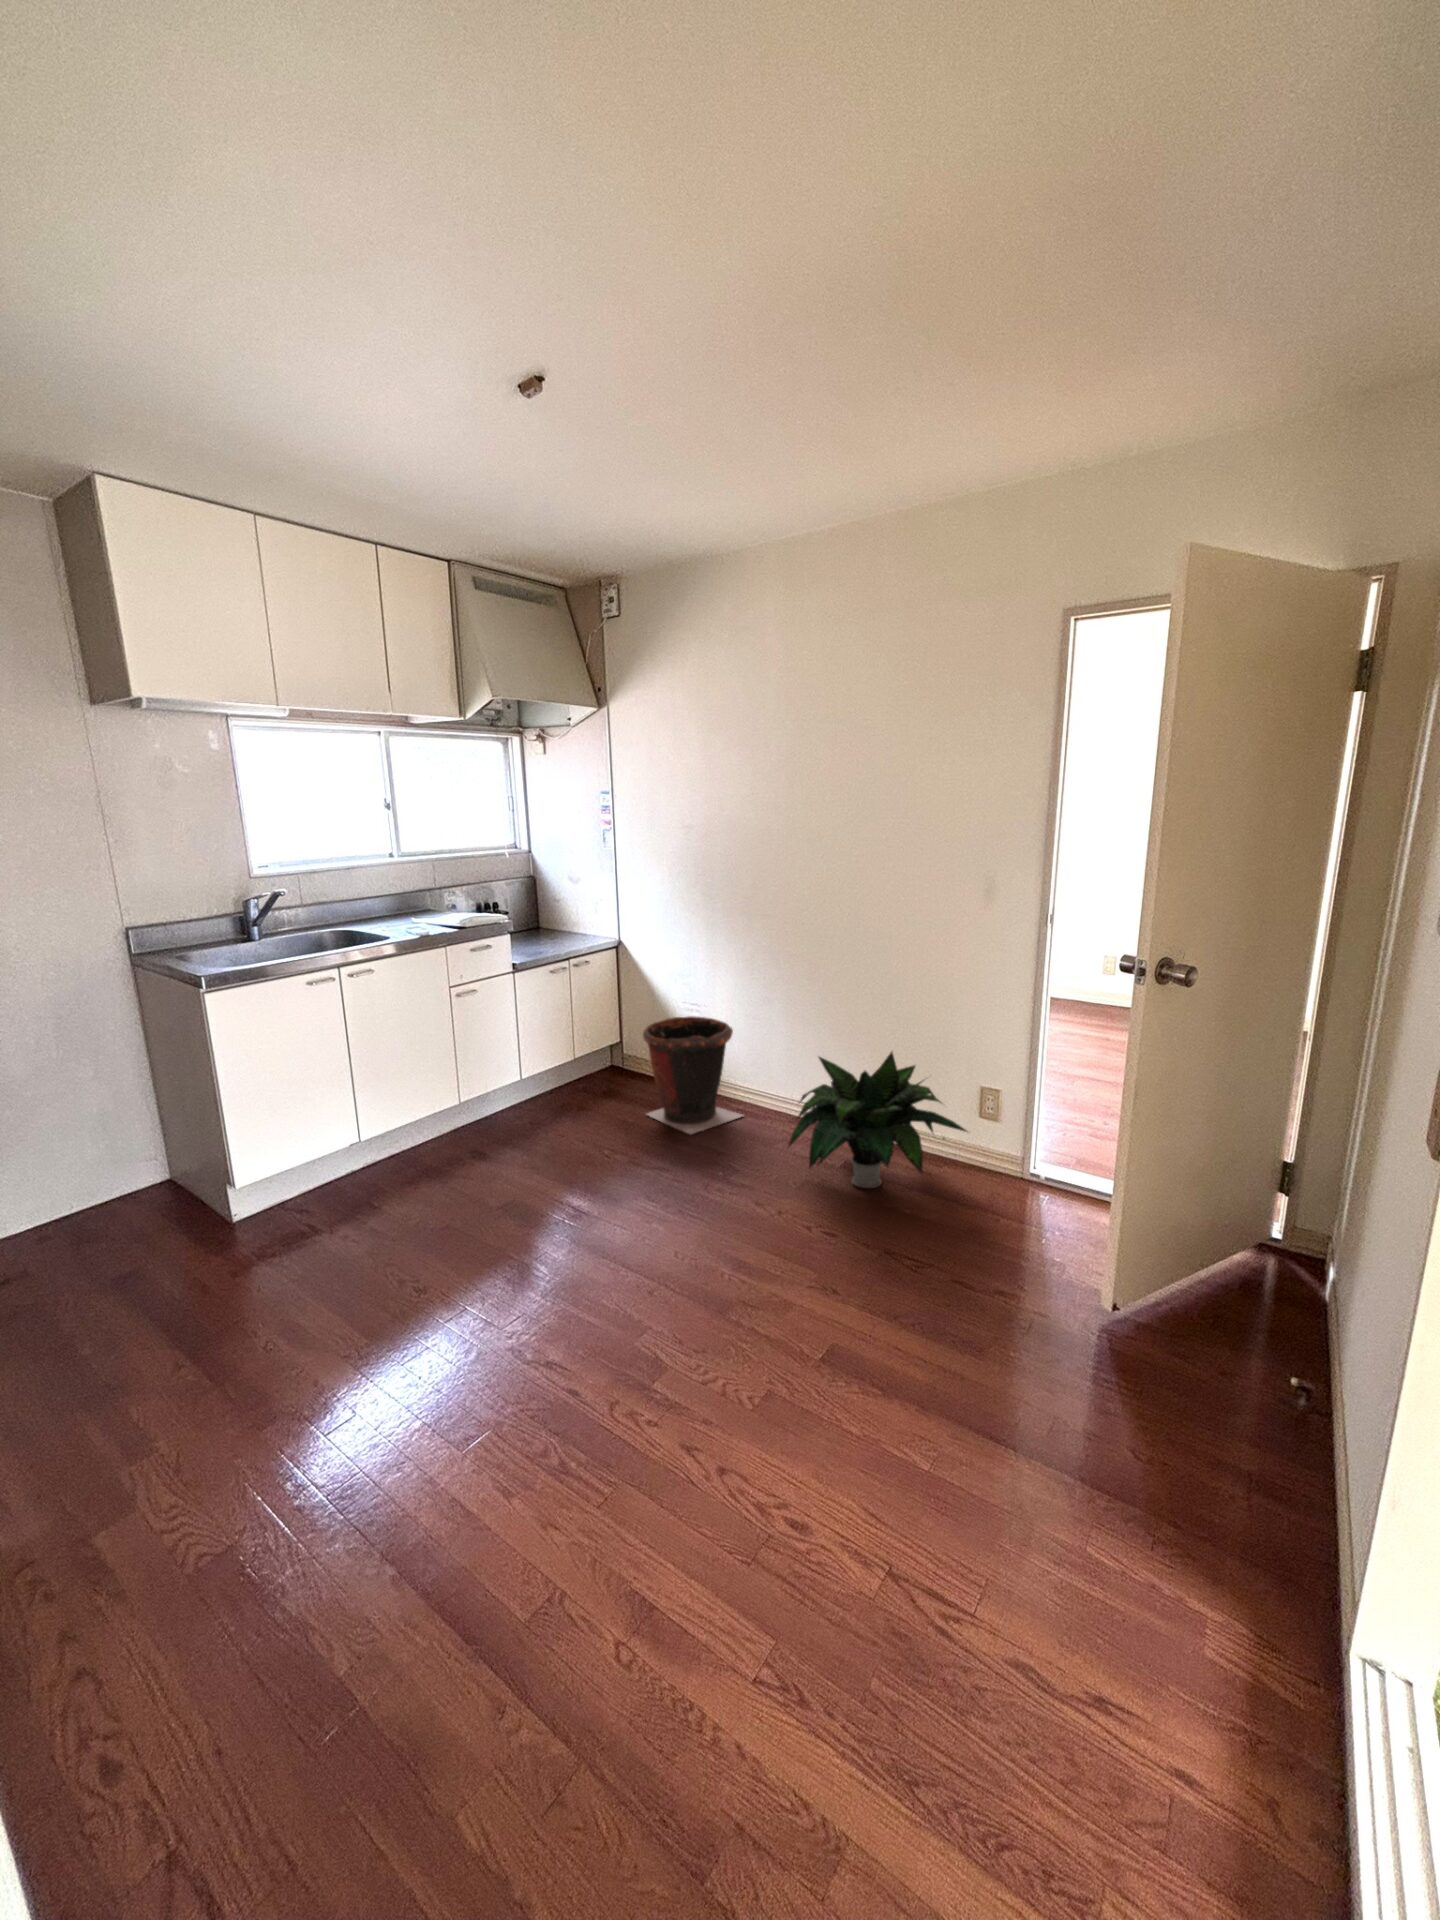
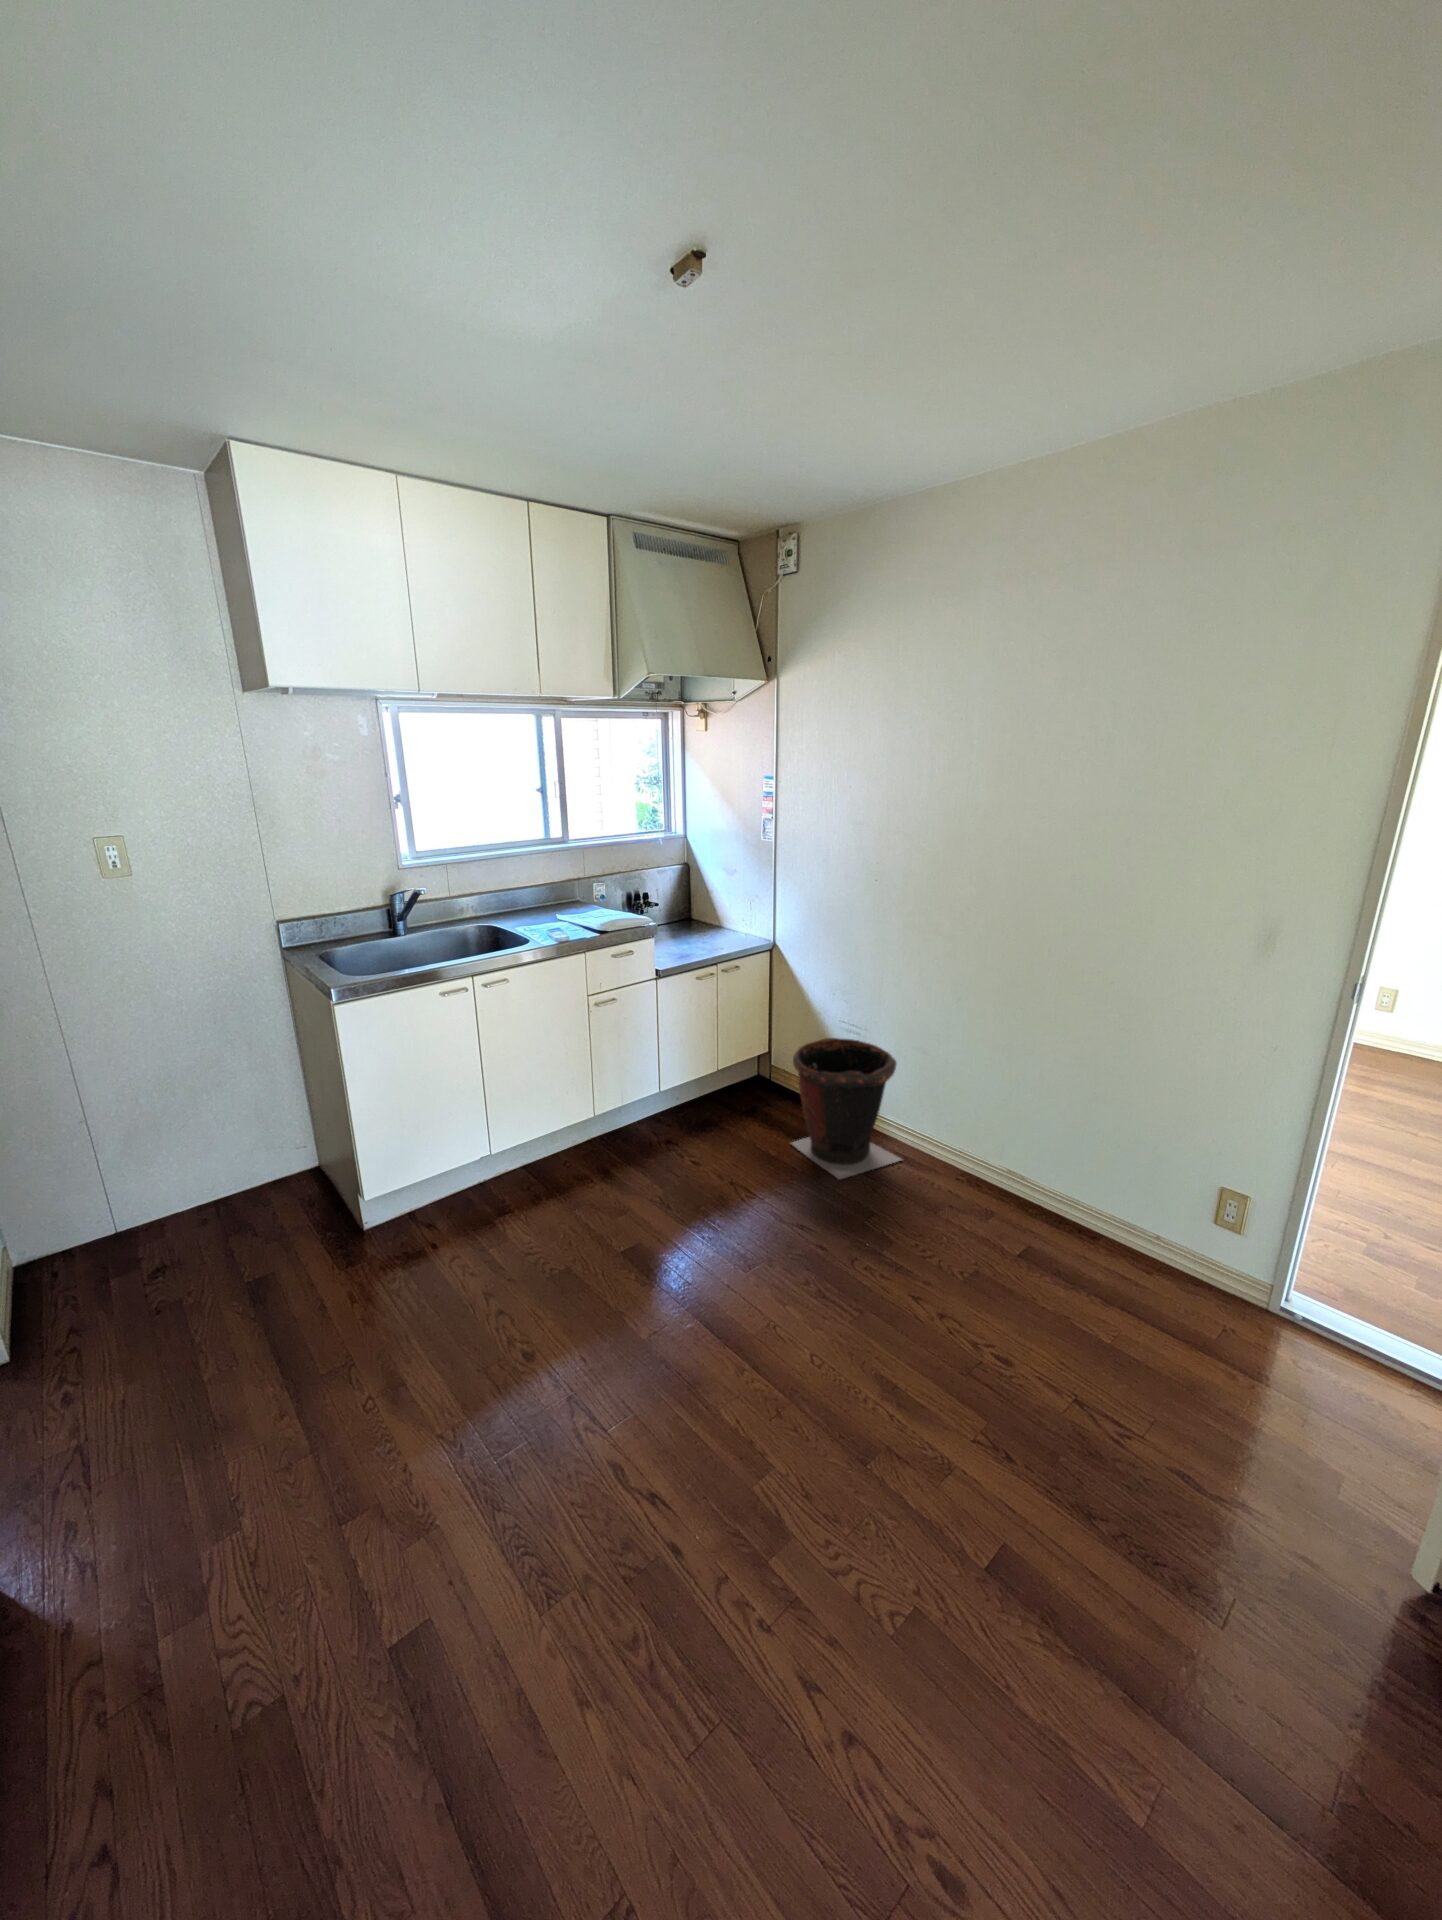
potted plant: present [788,1052,967,1188] -> none [955,1121,1207,1306]

